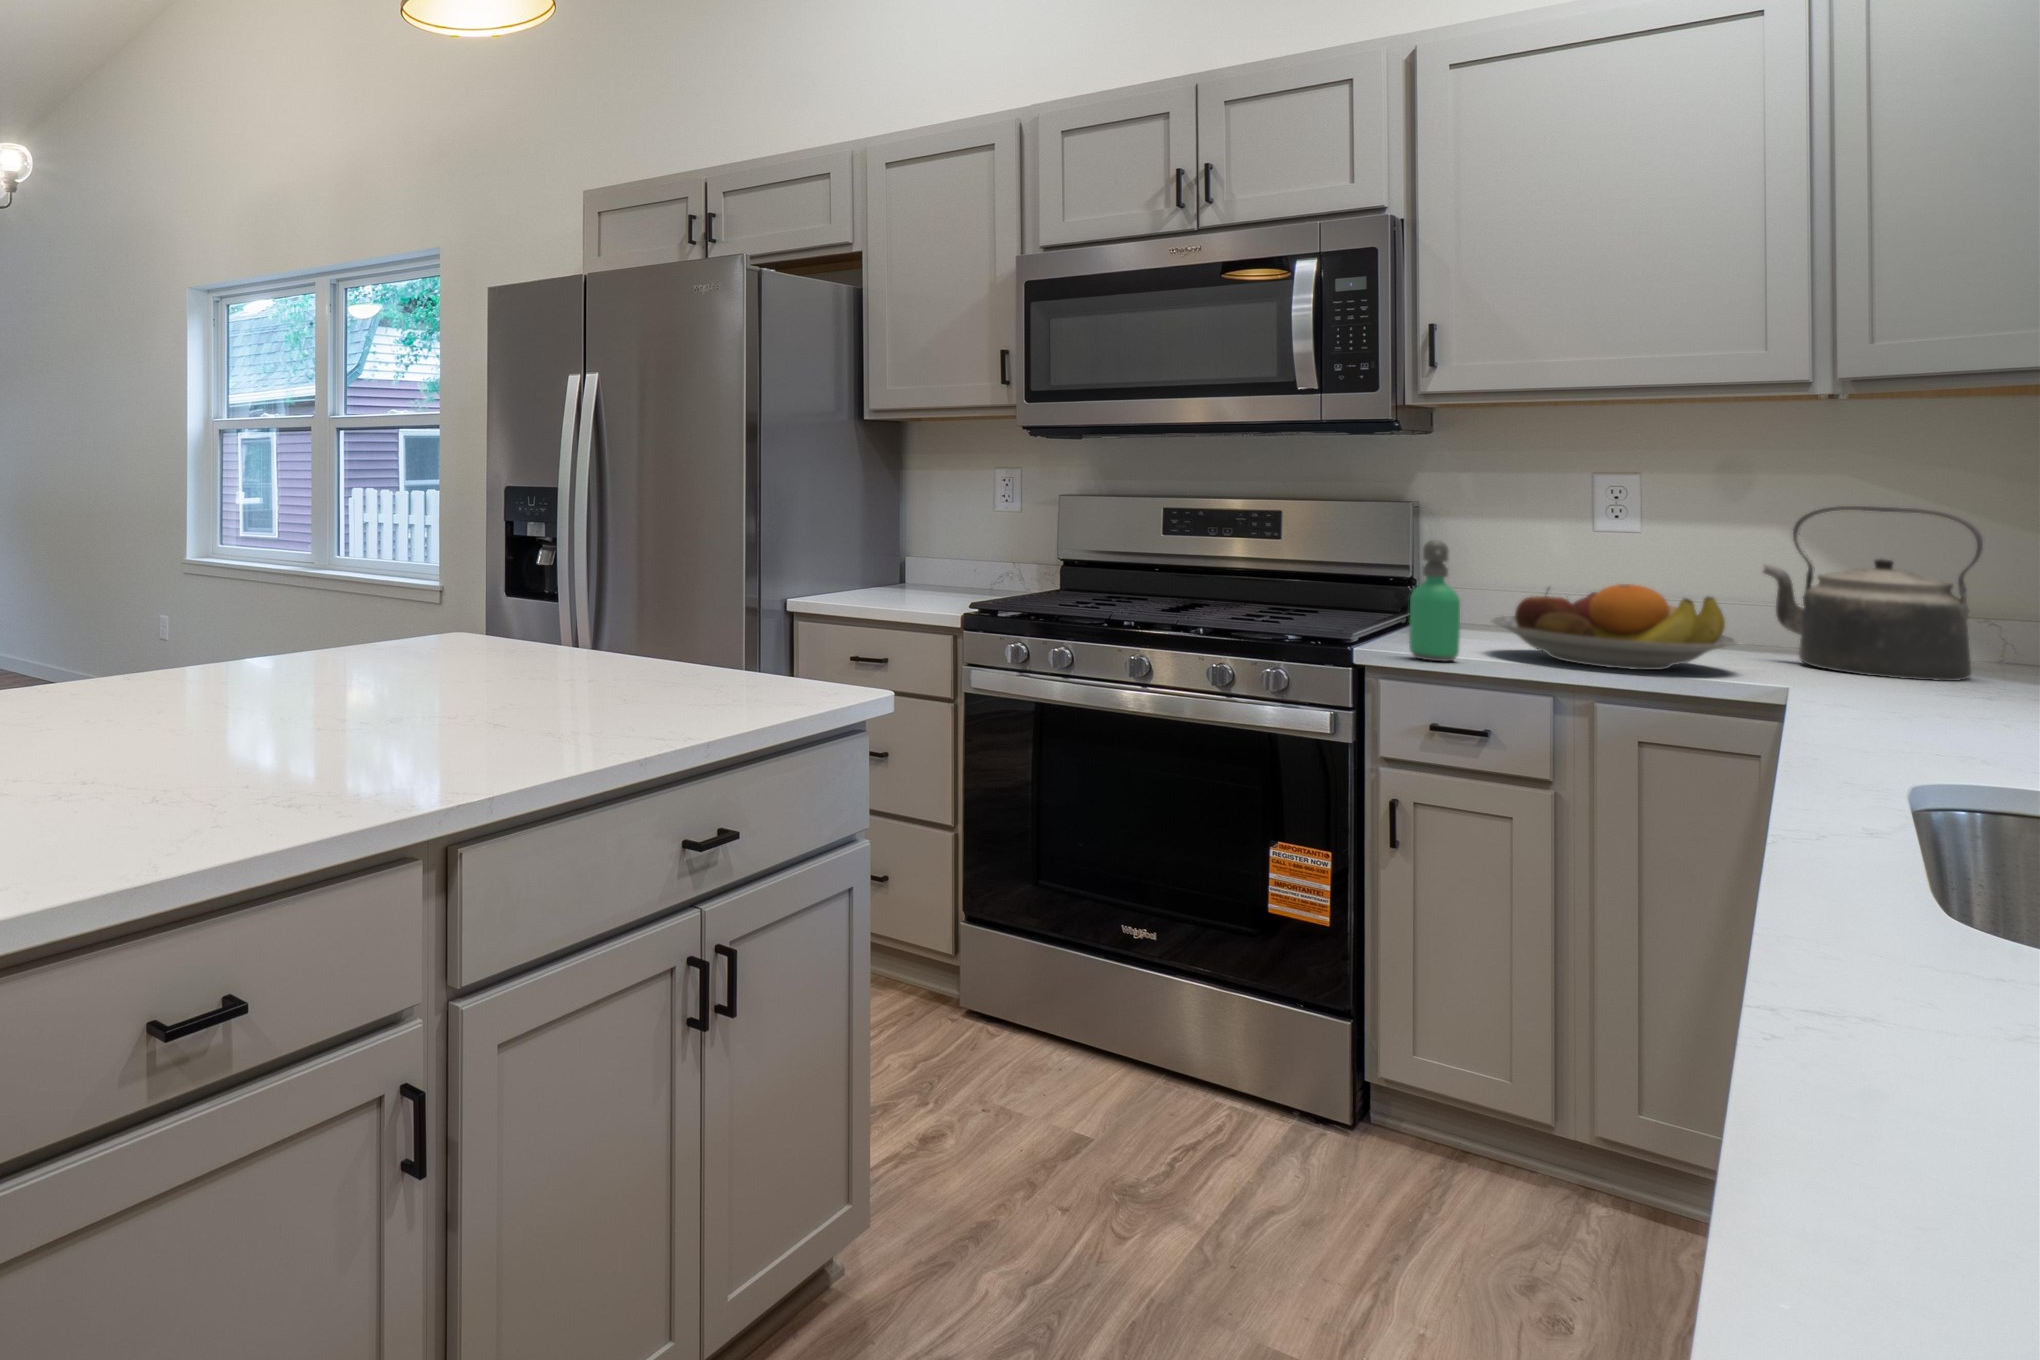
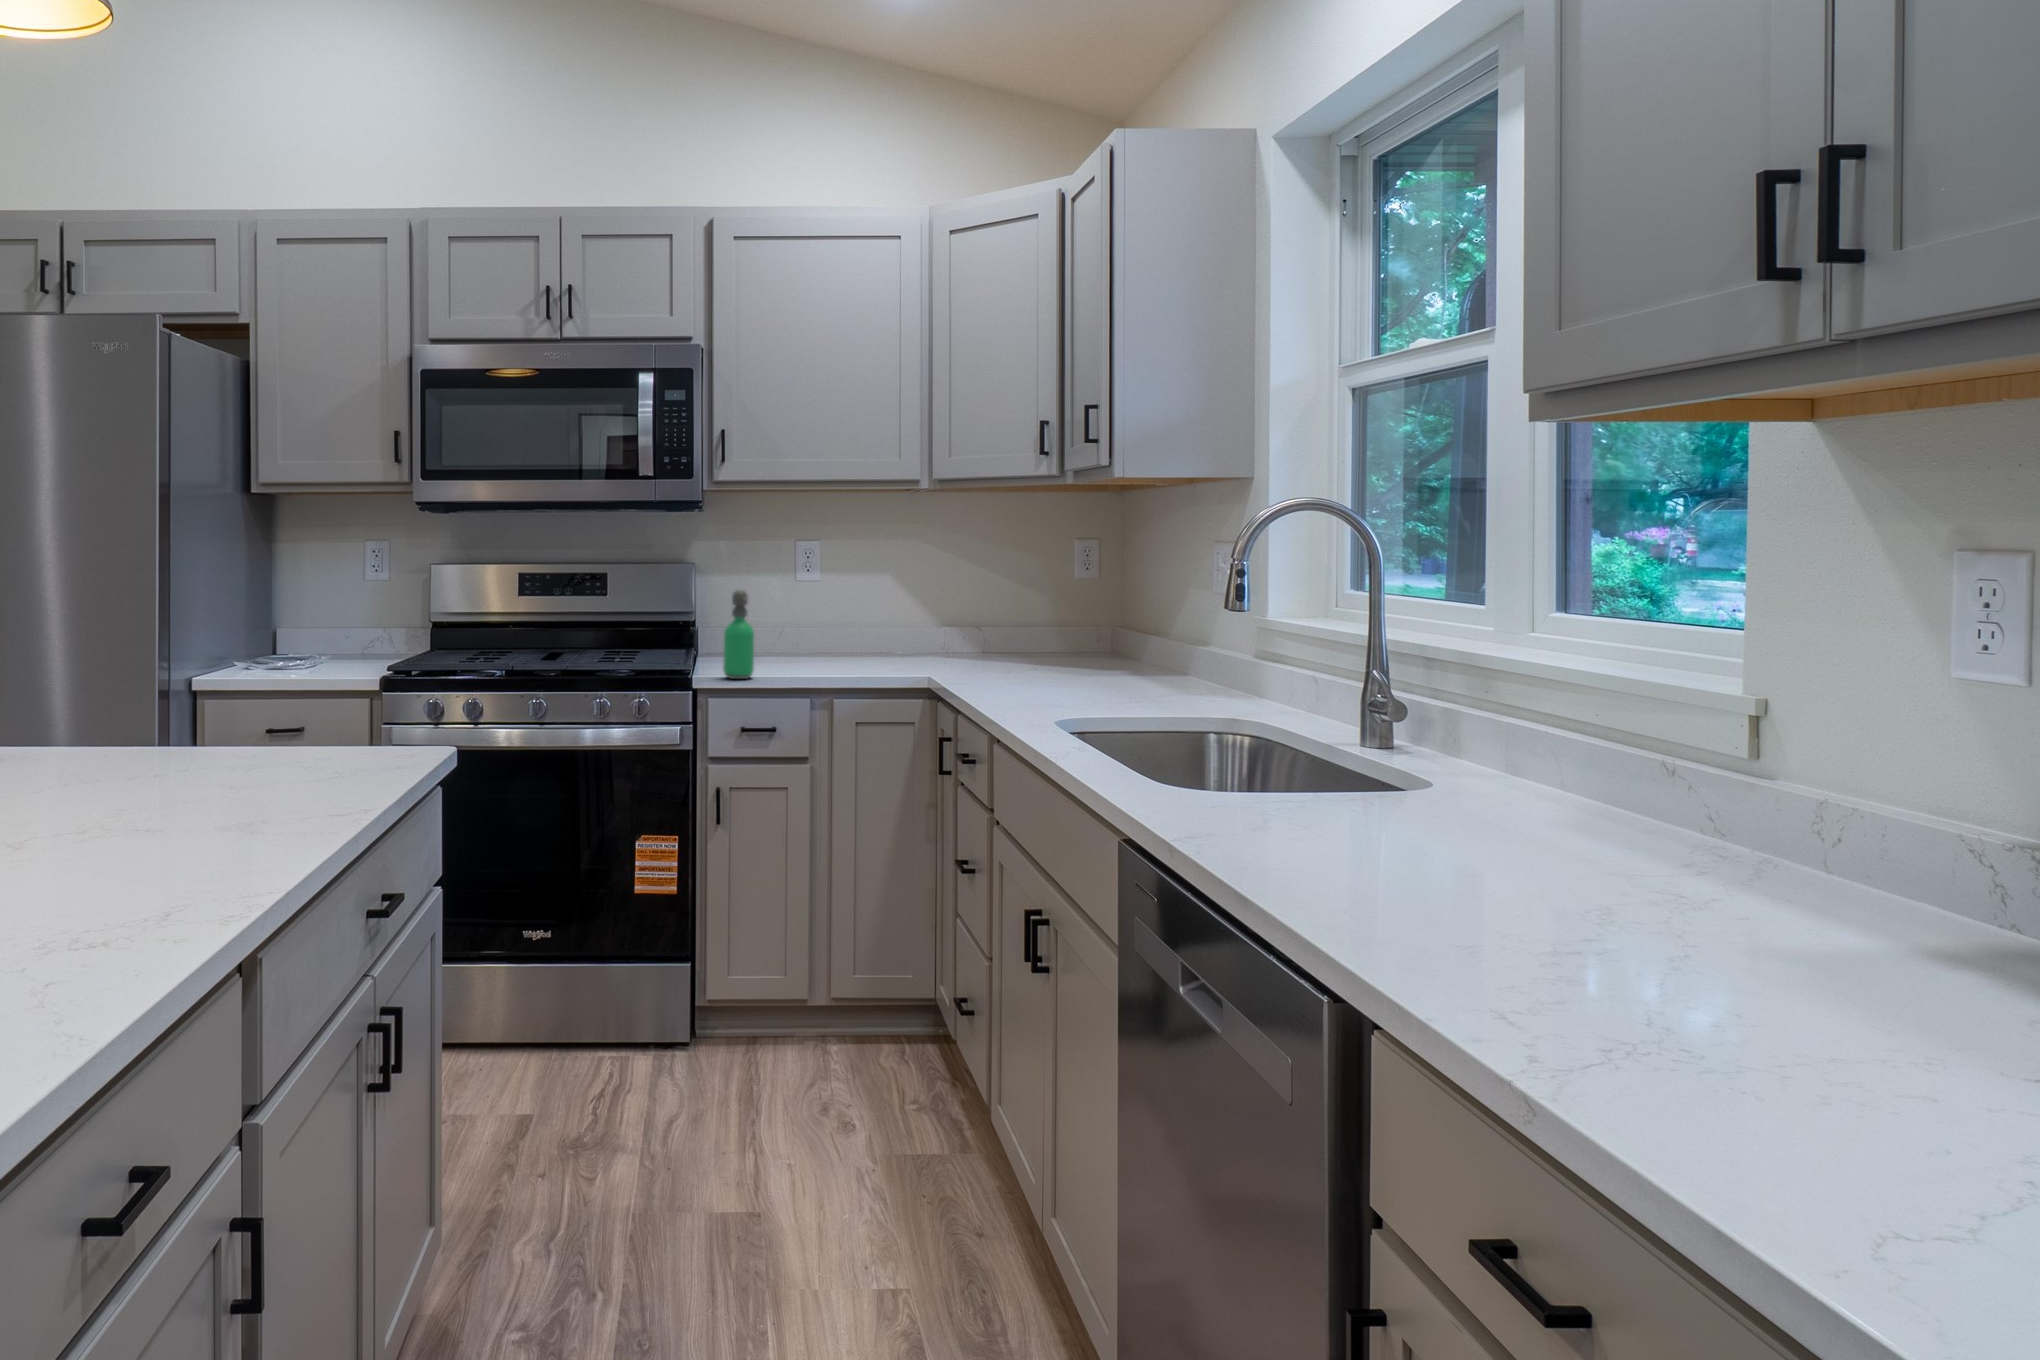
kettle: present [1763,506,1983,681] -> none [878,552,977,659]
fruit bowl: present [1492,584,1737,670] -> none [756,612,886,671]

